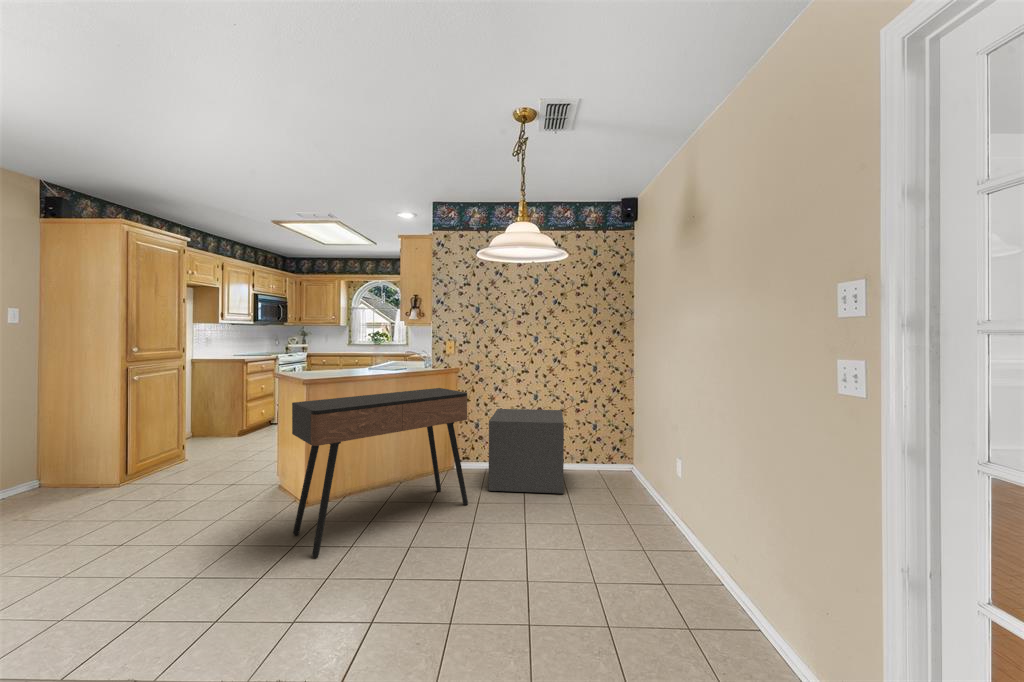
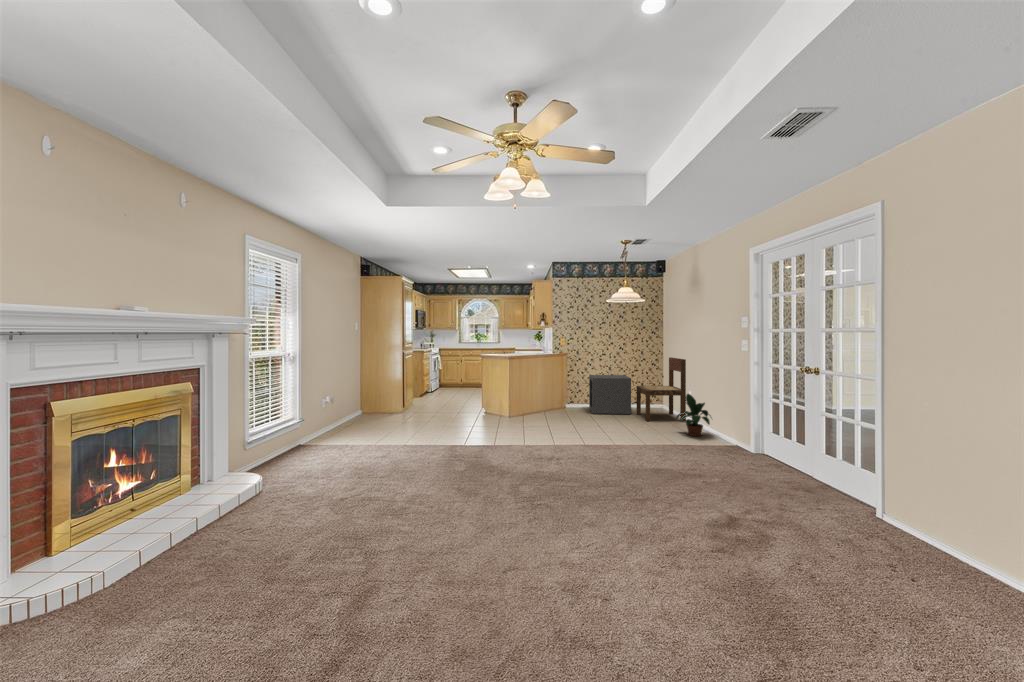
dining chair: none [575,382,671,526] -> present [637,357,686,421]
console table: present [292,388,468,557] -> none [518,362,587,428]
potted plant: none [641,490,738,619] -> present [676,394,711,436]

